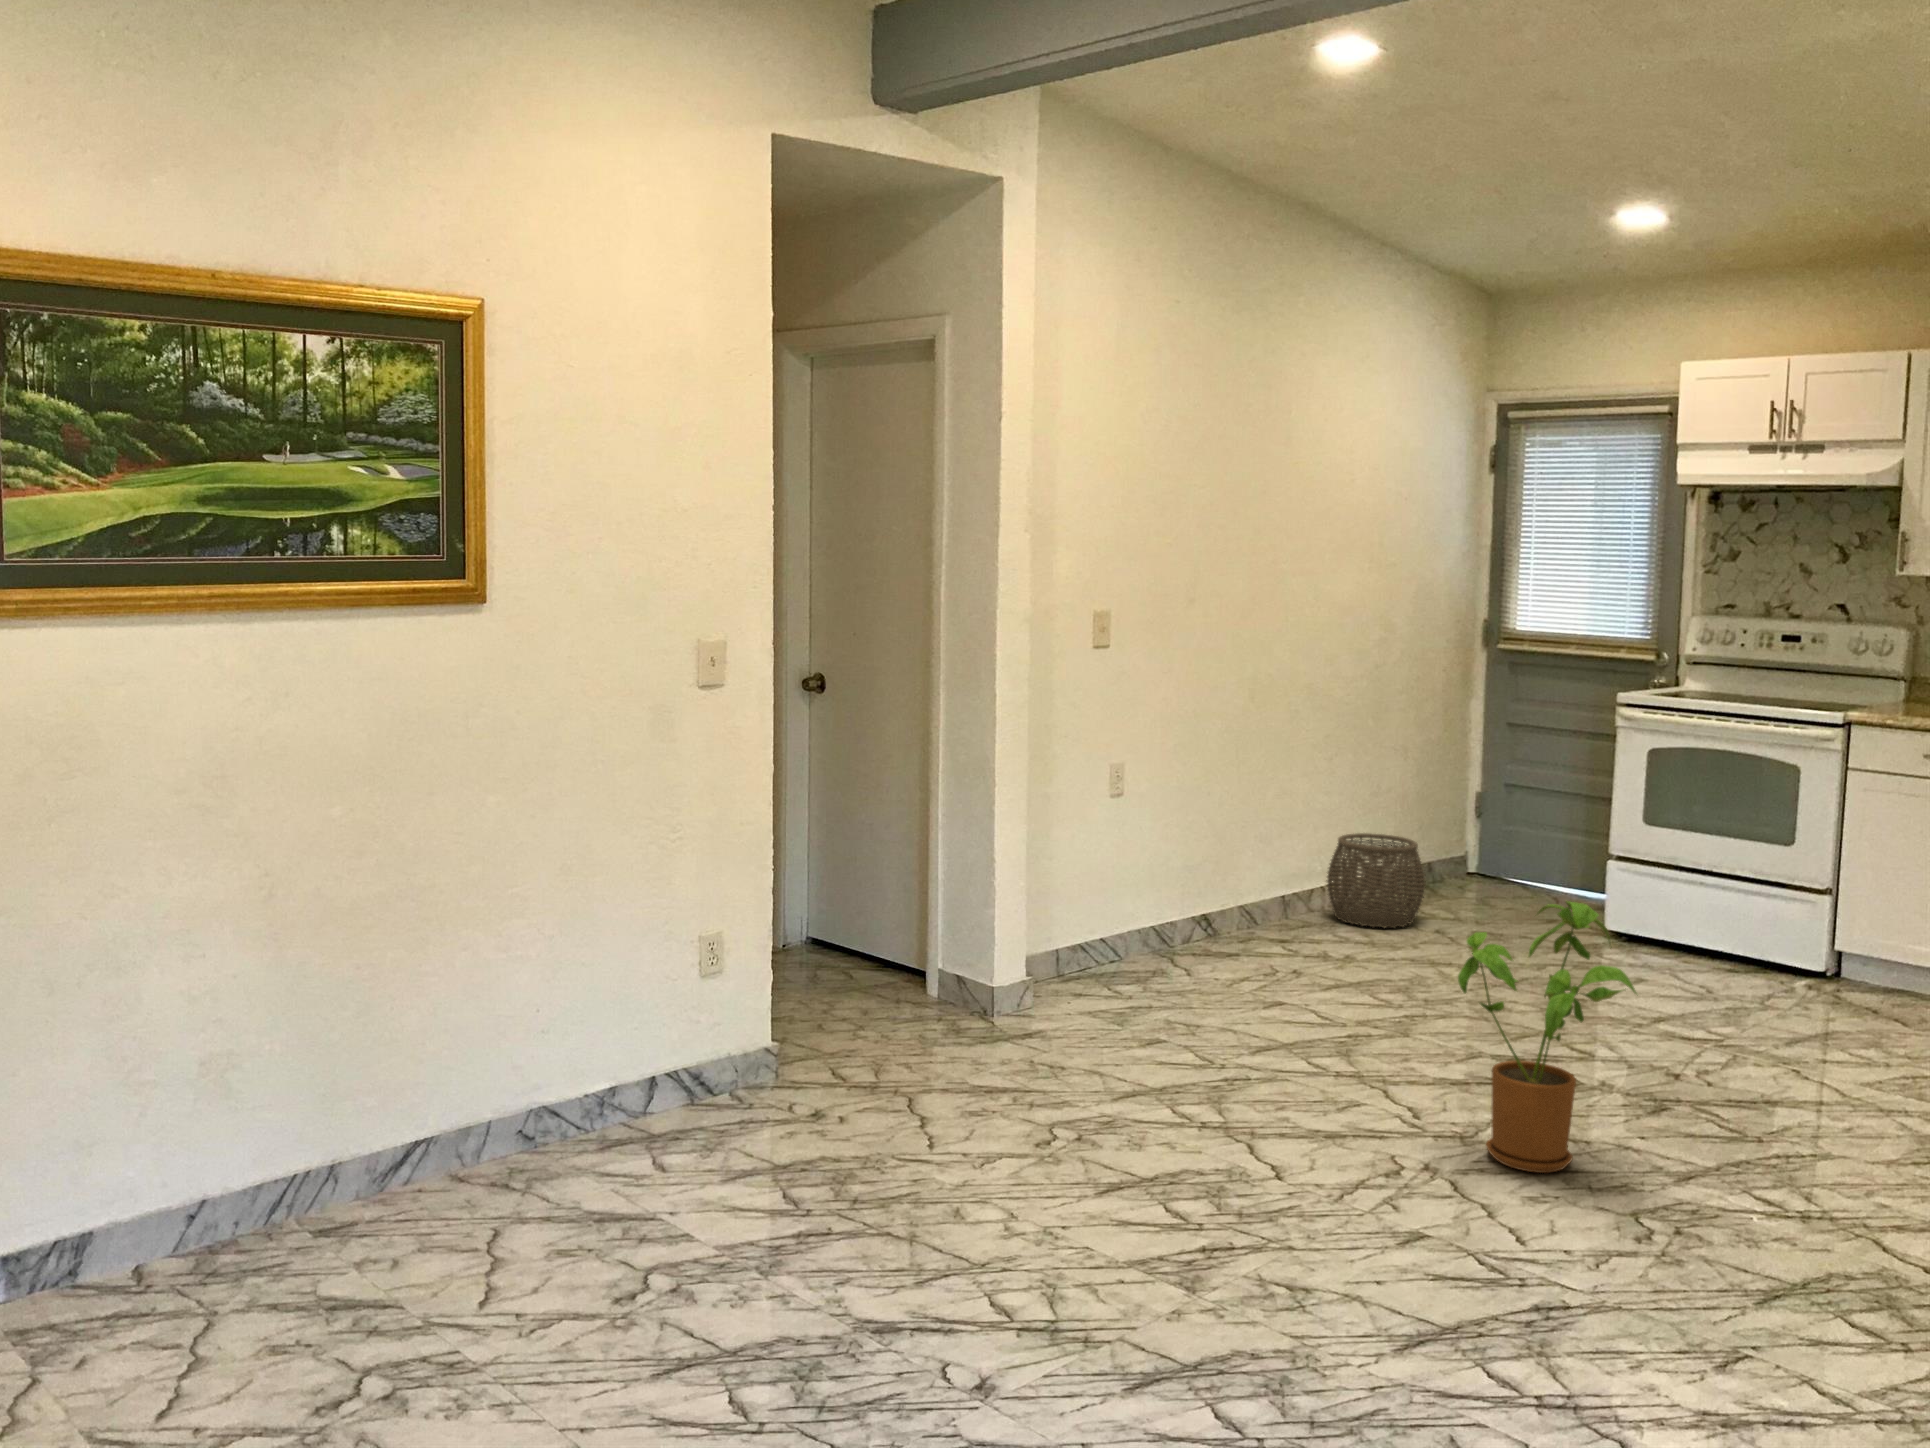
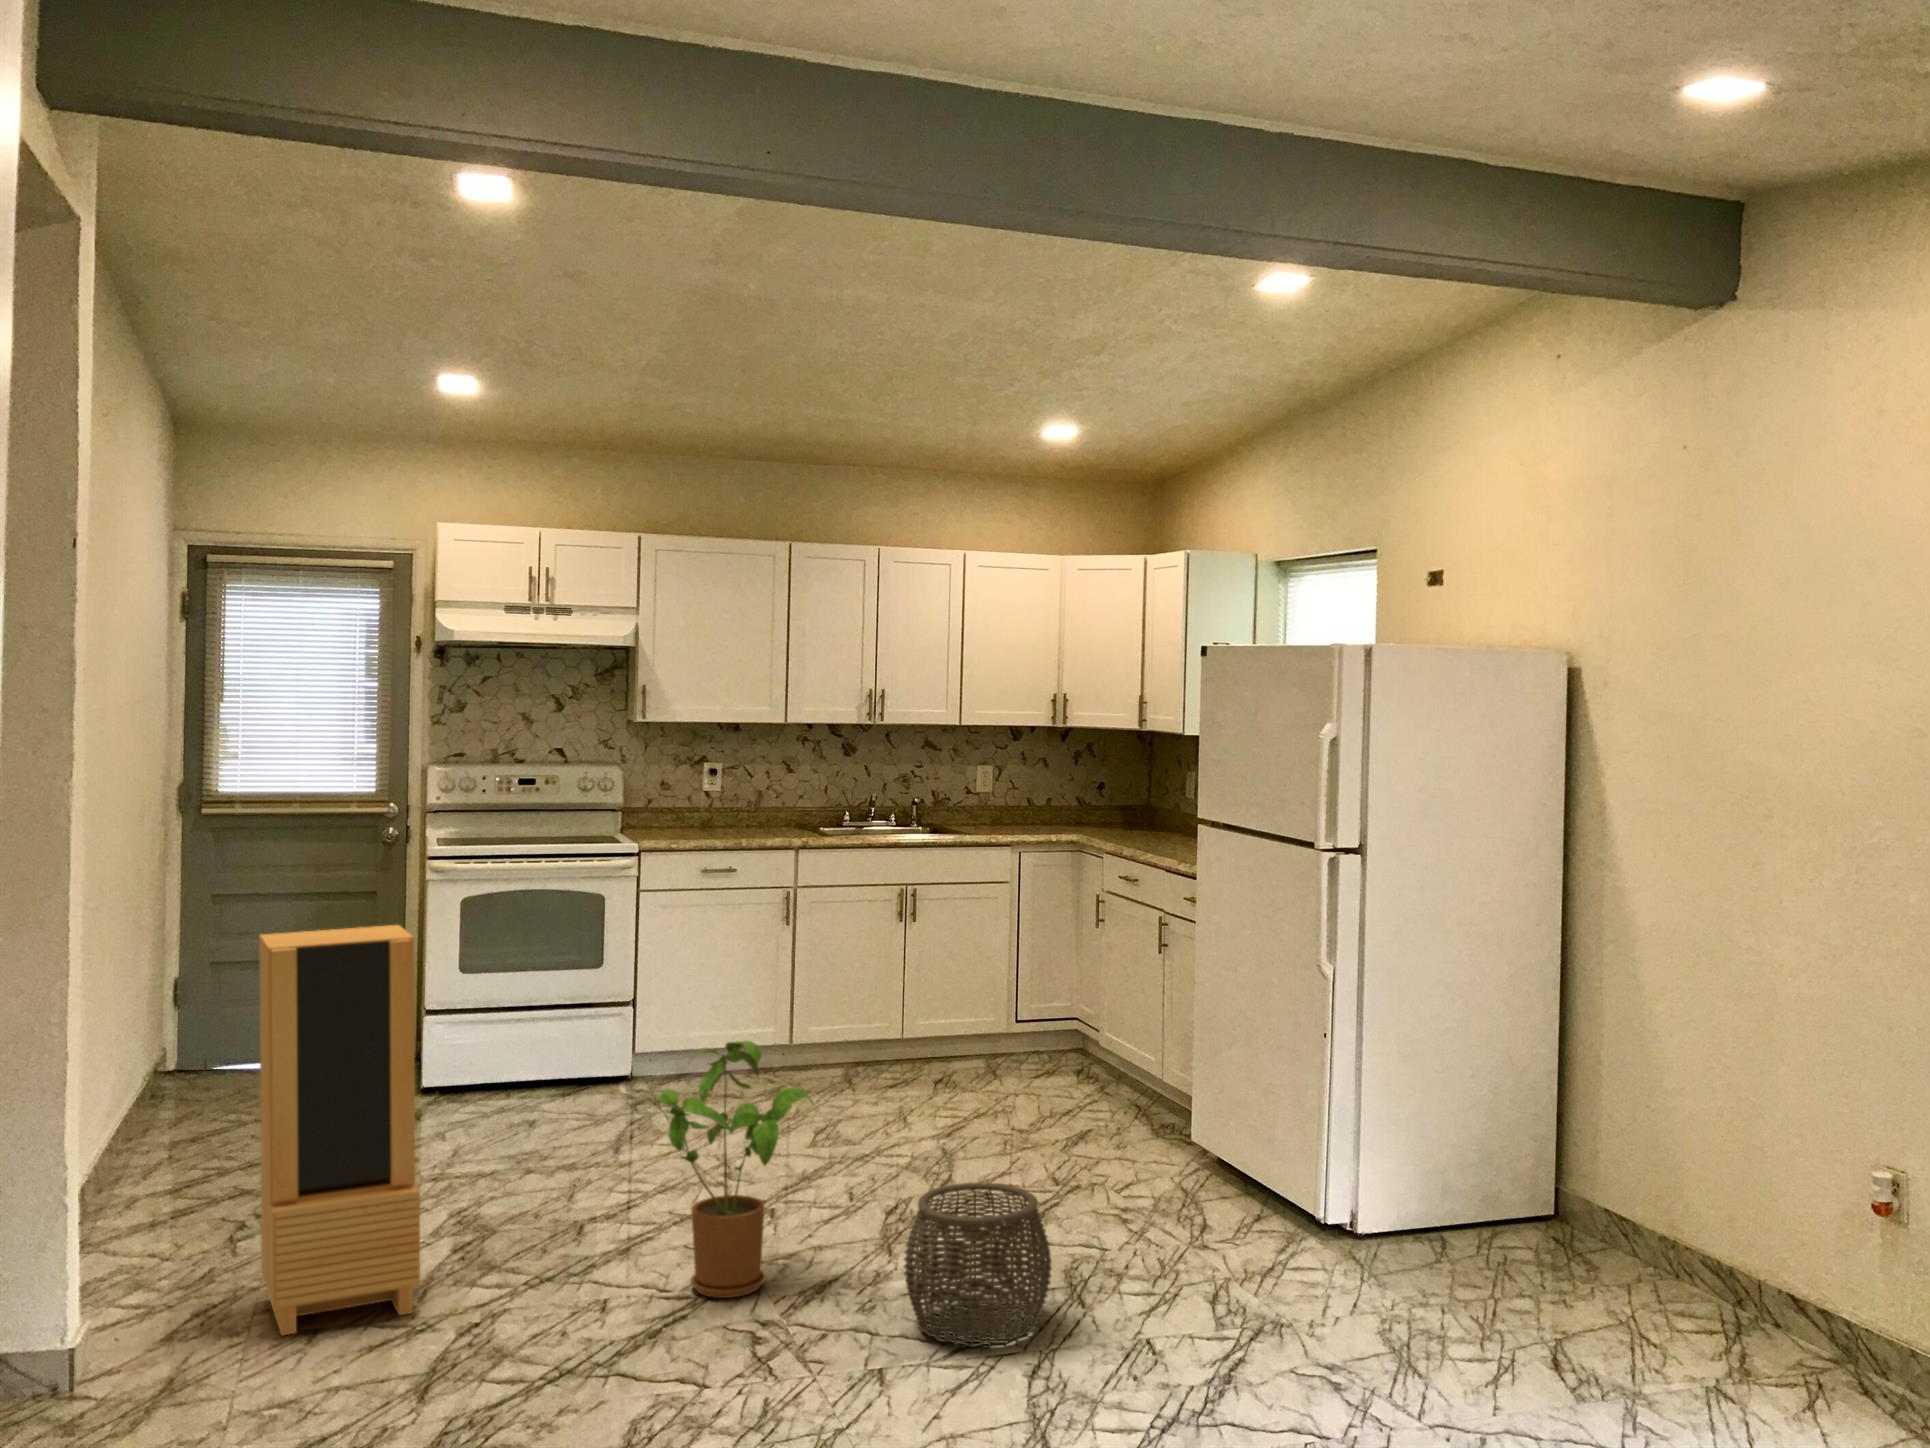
storage cabinet: none [1160,716,1326,1070] -> present [259,925,420,1335]
woven basket: present [1327,833,1425,928] -> present [904,1183,1052,1347]

